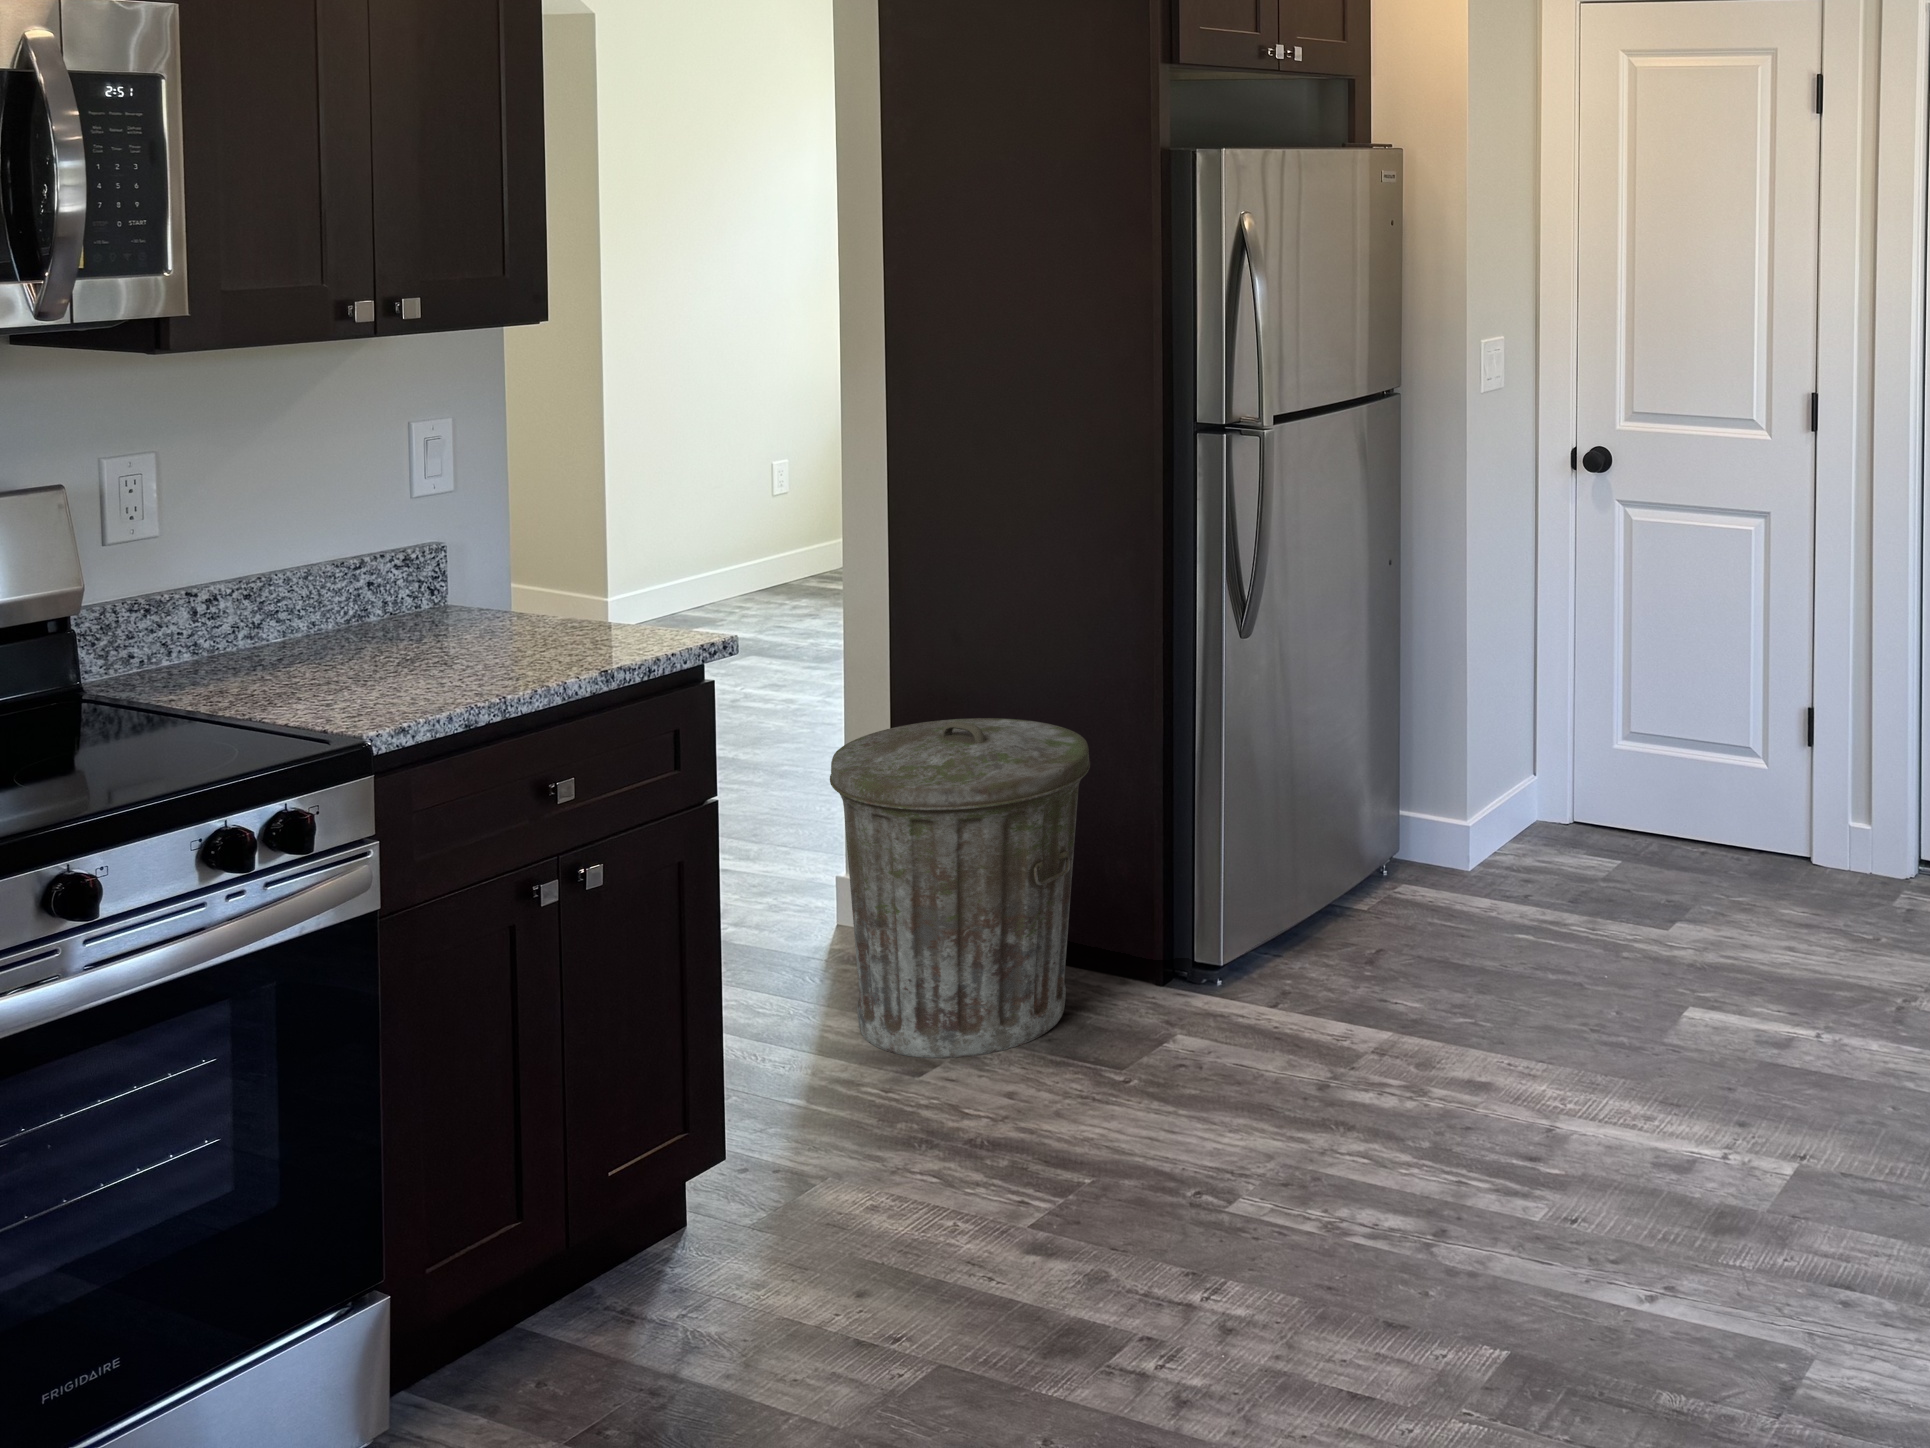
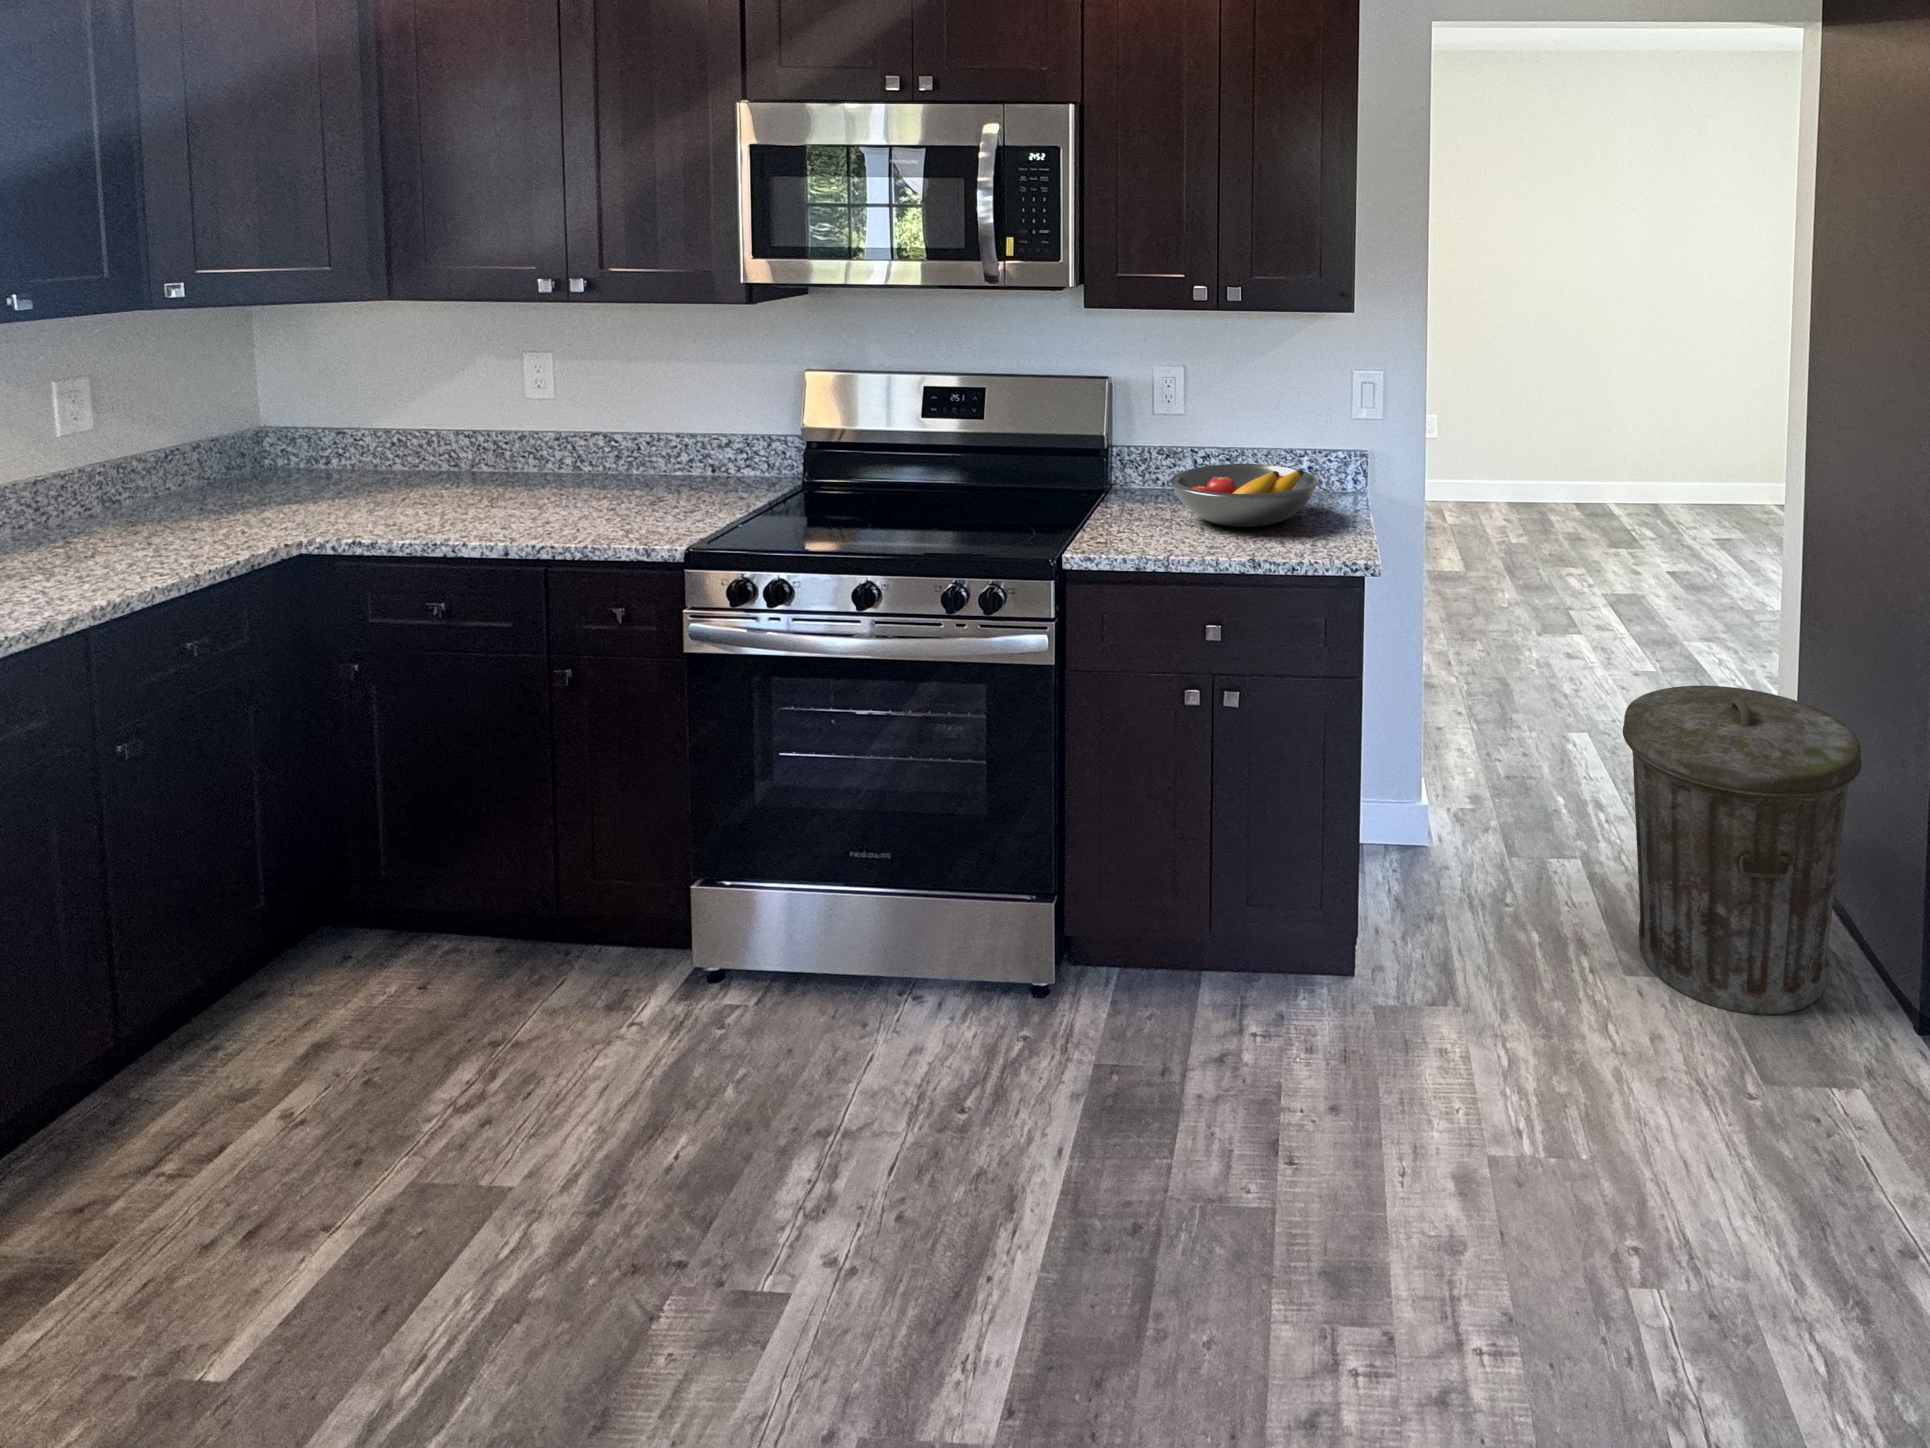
fruit bowl: none [279,565,534,670] -> present [1170,464,1319,527]

